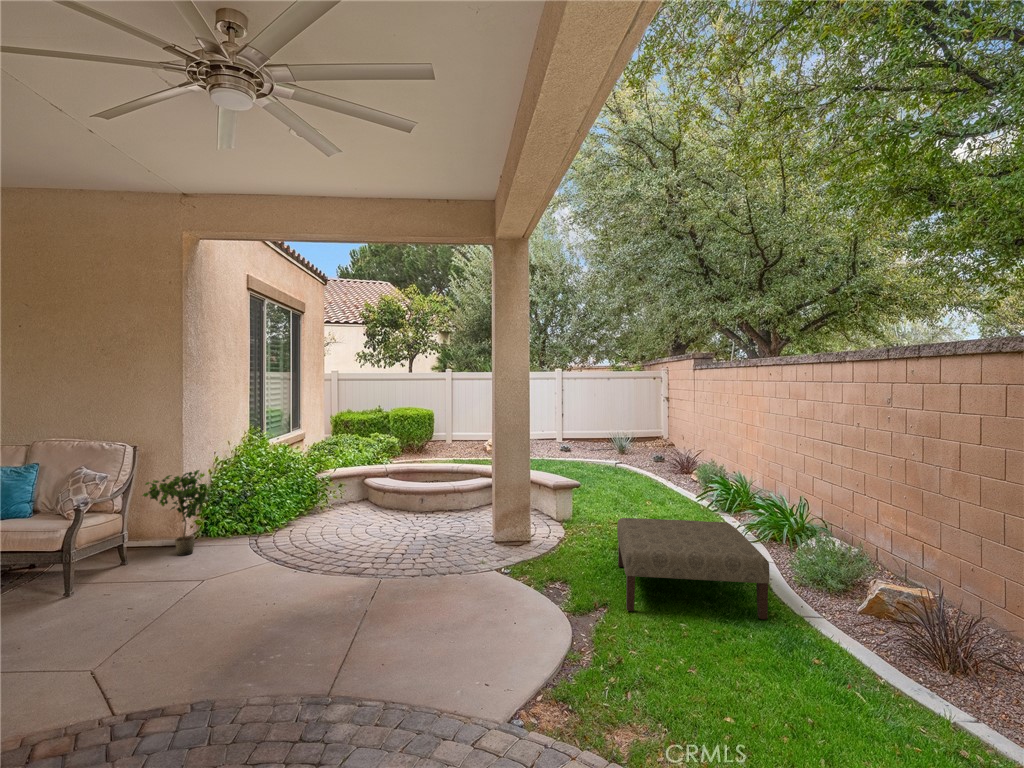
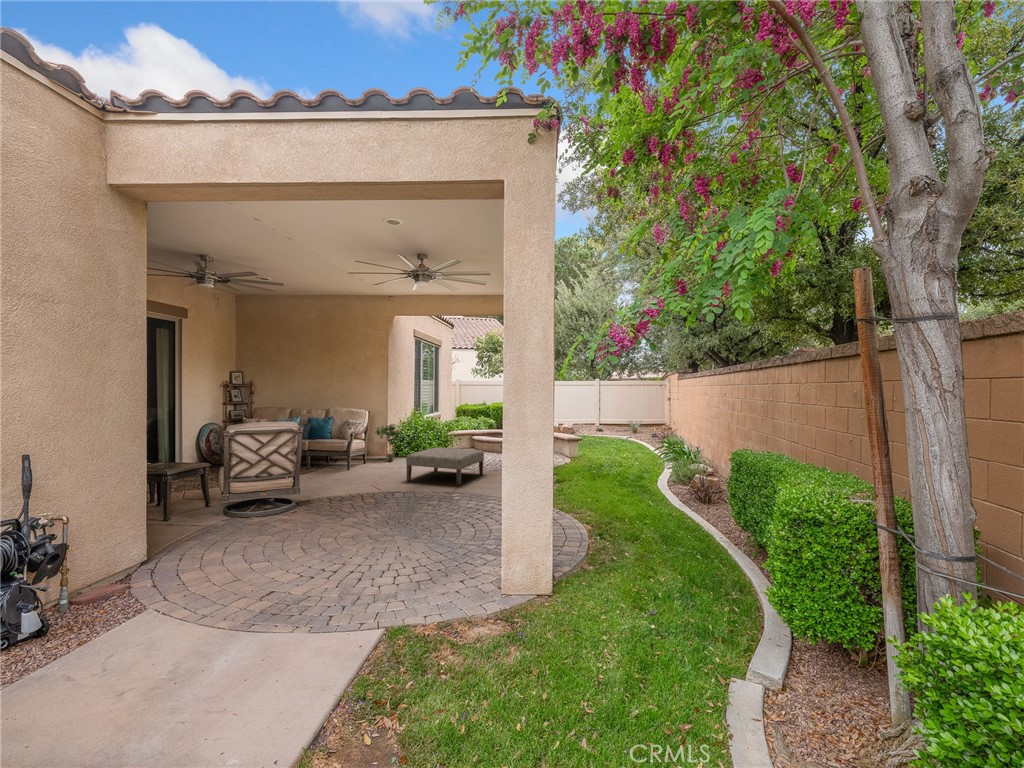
ottoman: present [617,518,770,620] -> present [406,447,484,486]

